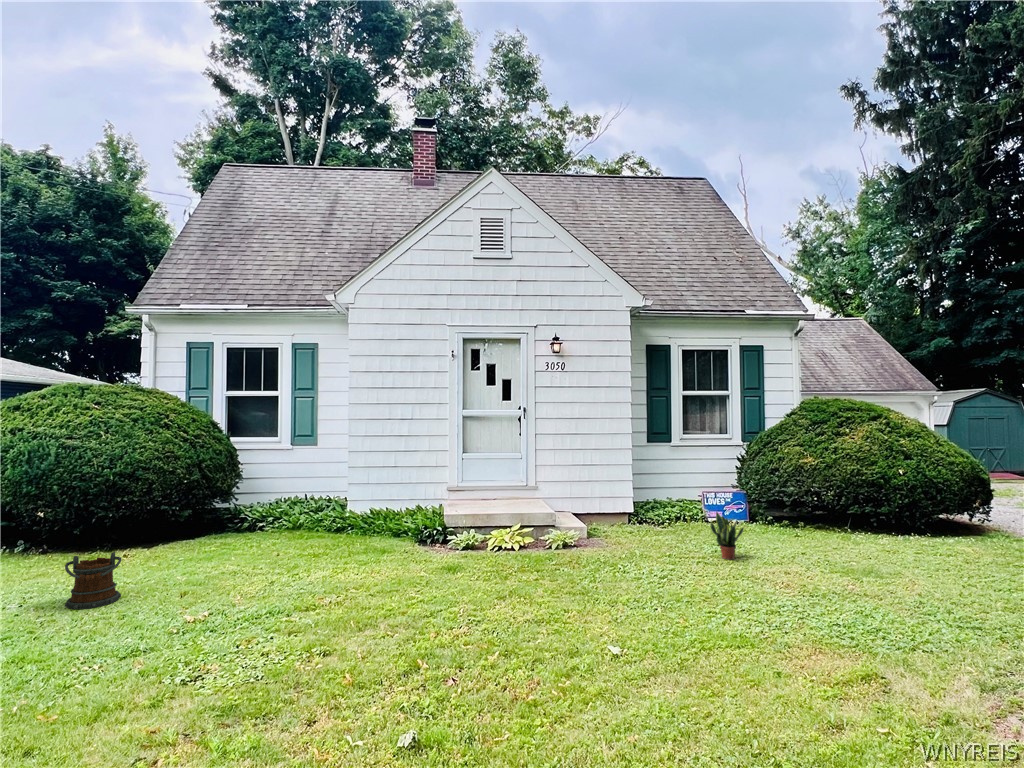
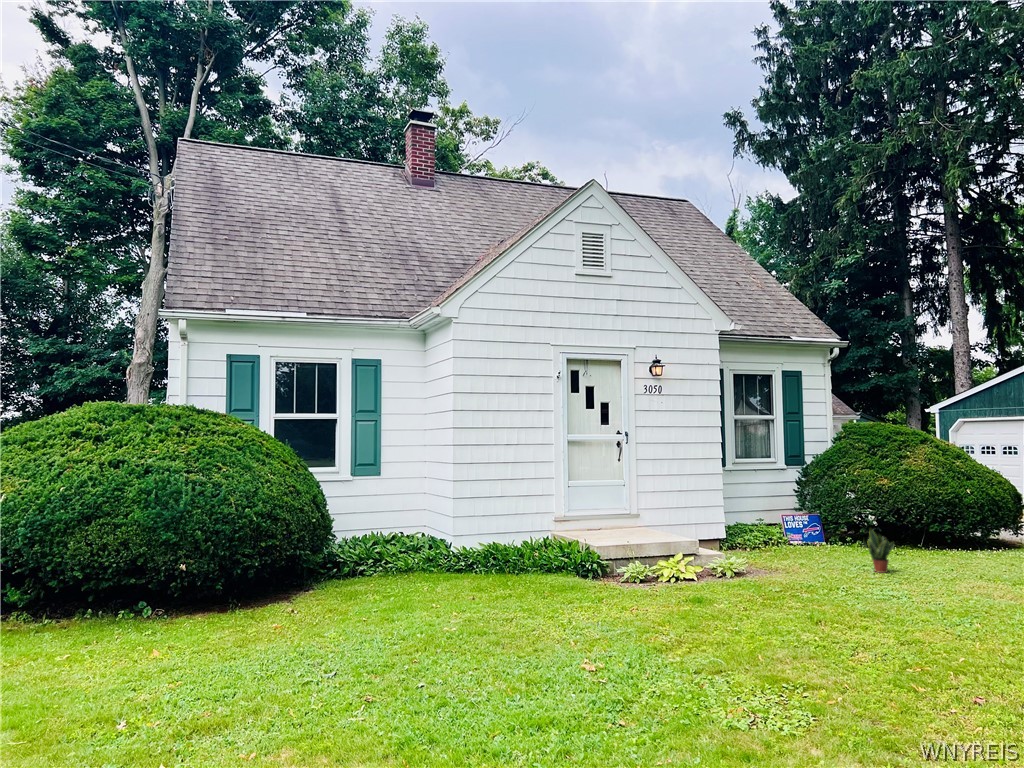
bucket: present [65,552,122,609] -> none [329,582,383,646]

